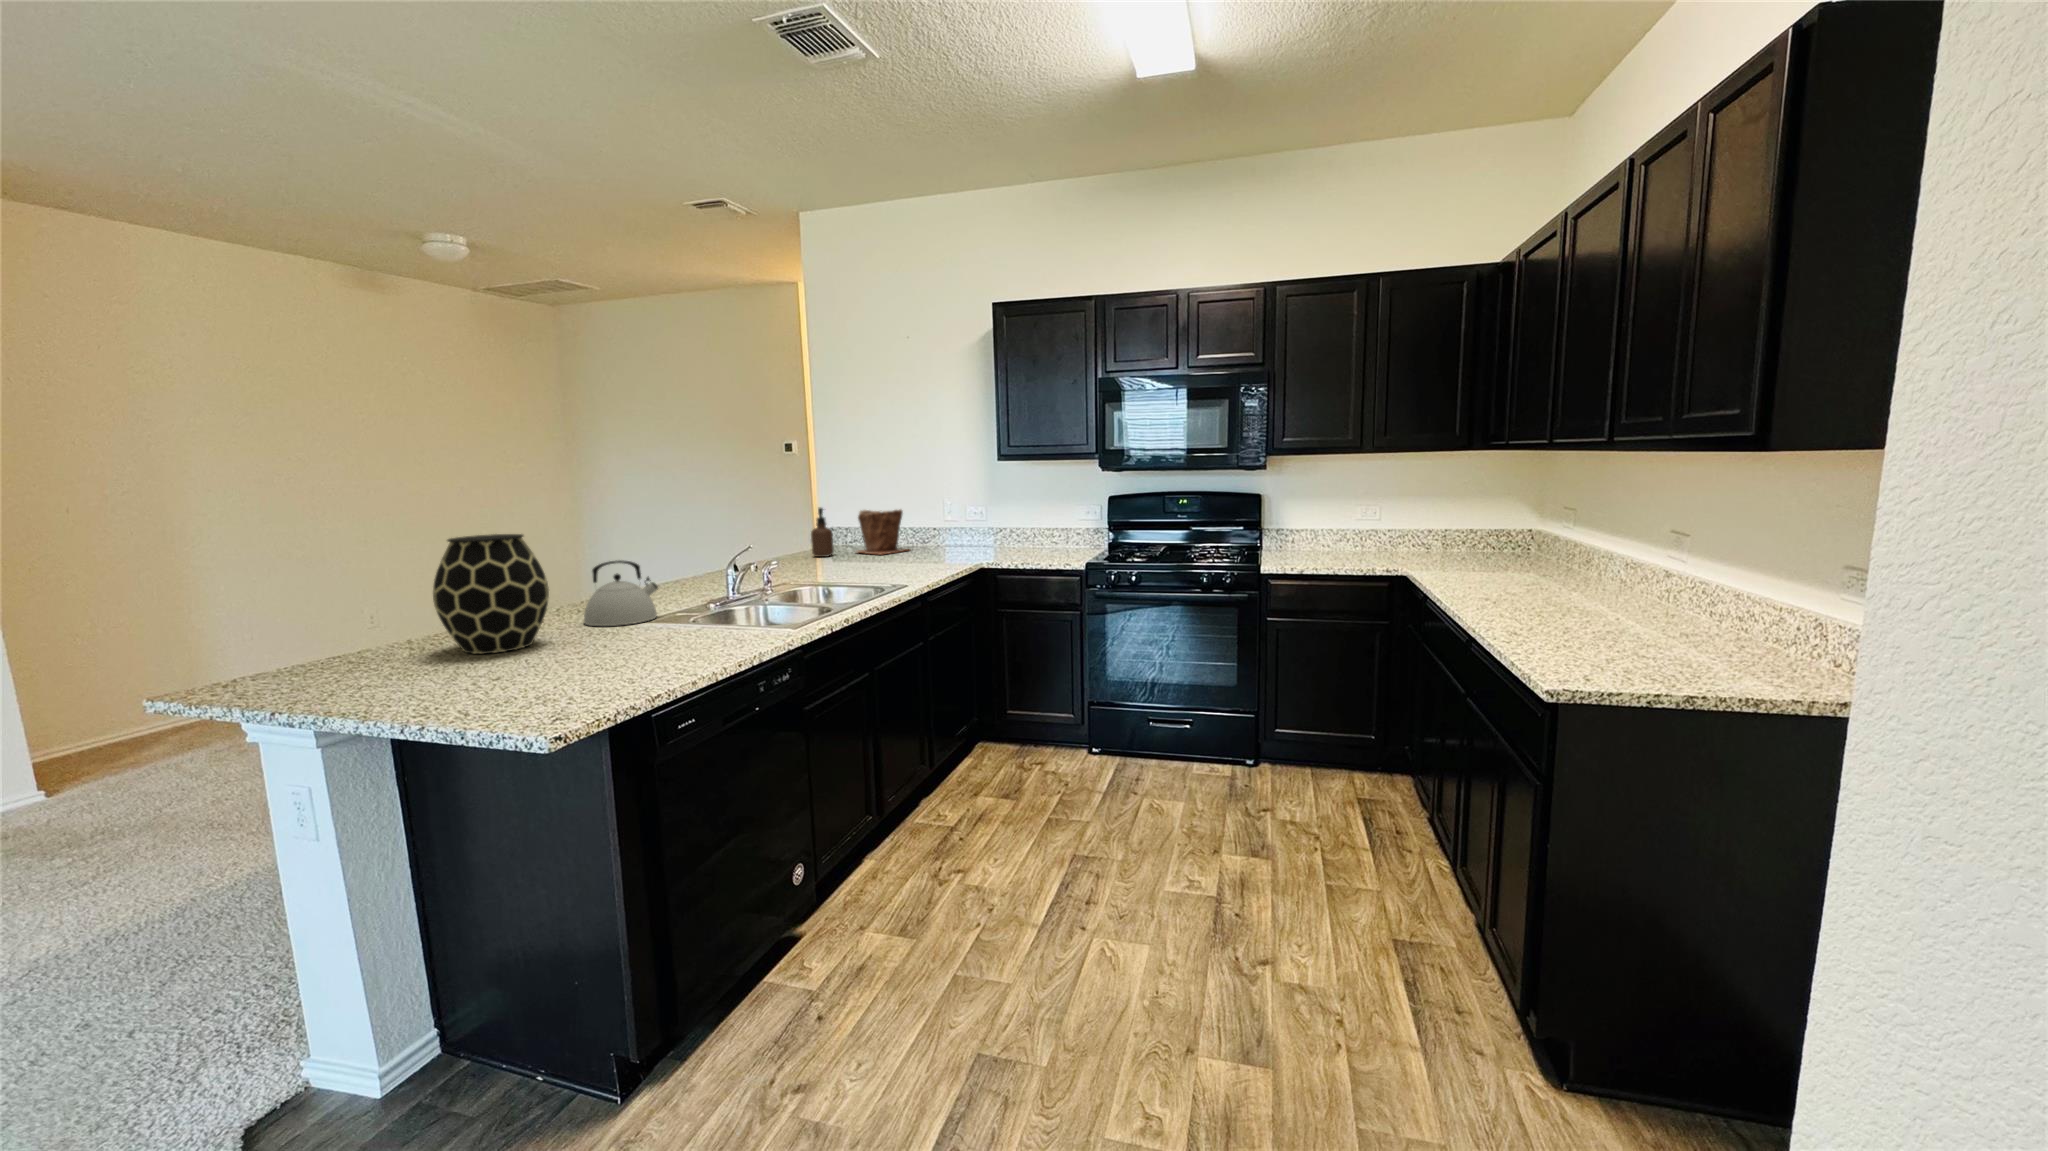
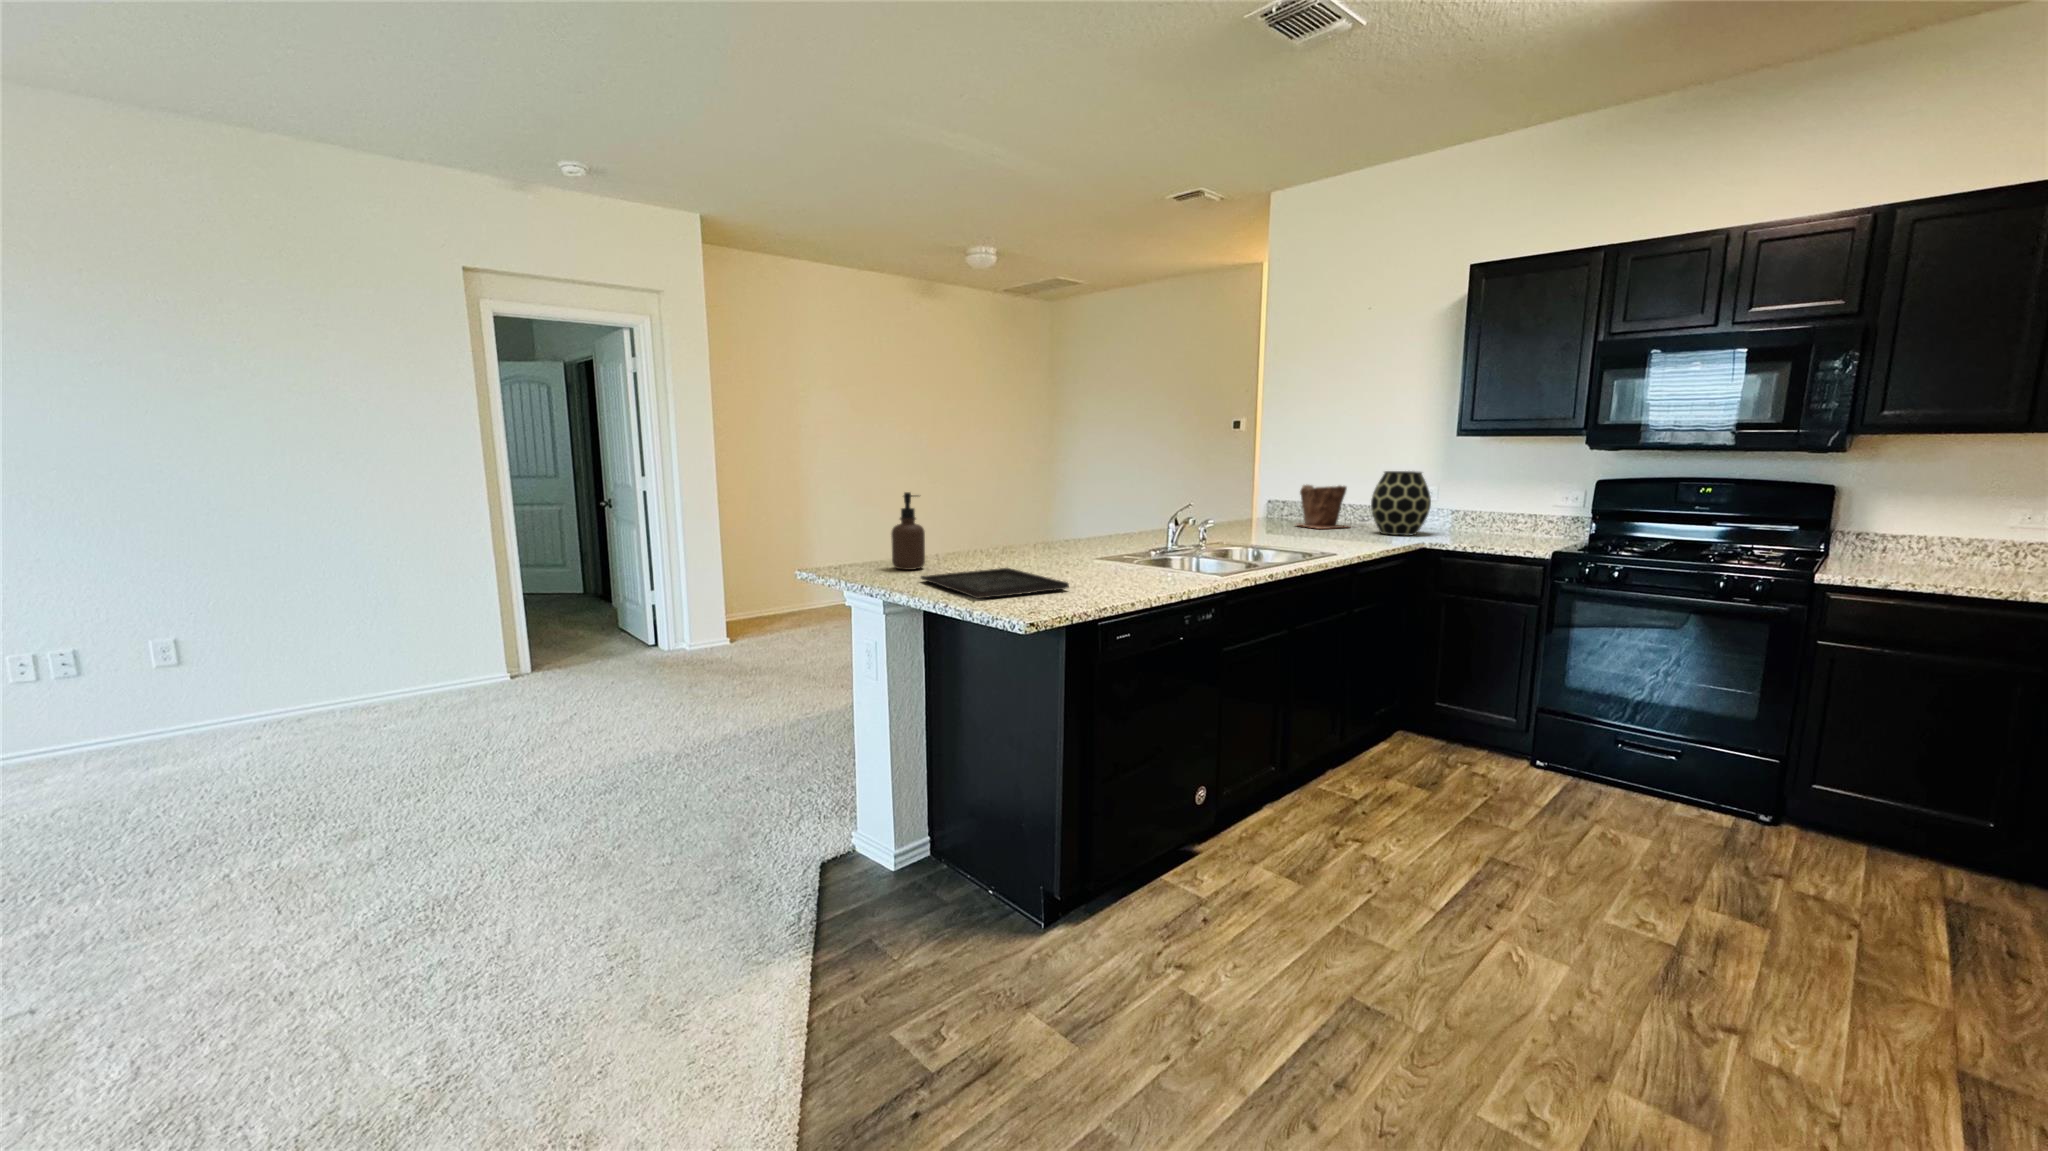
soap dispenser: present [811,508,834,557] -> present [891,492,925,570]
vase: present [433,534,549,654] -> present [1371,471,1431,536]
kettle: present [584,561,658,626] -> none [1055,505,1114,559]
tray: none [381,655,610,711] -> present [921,568,1069,599]

